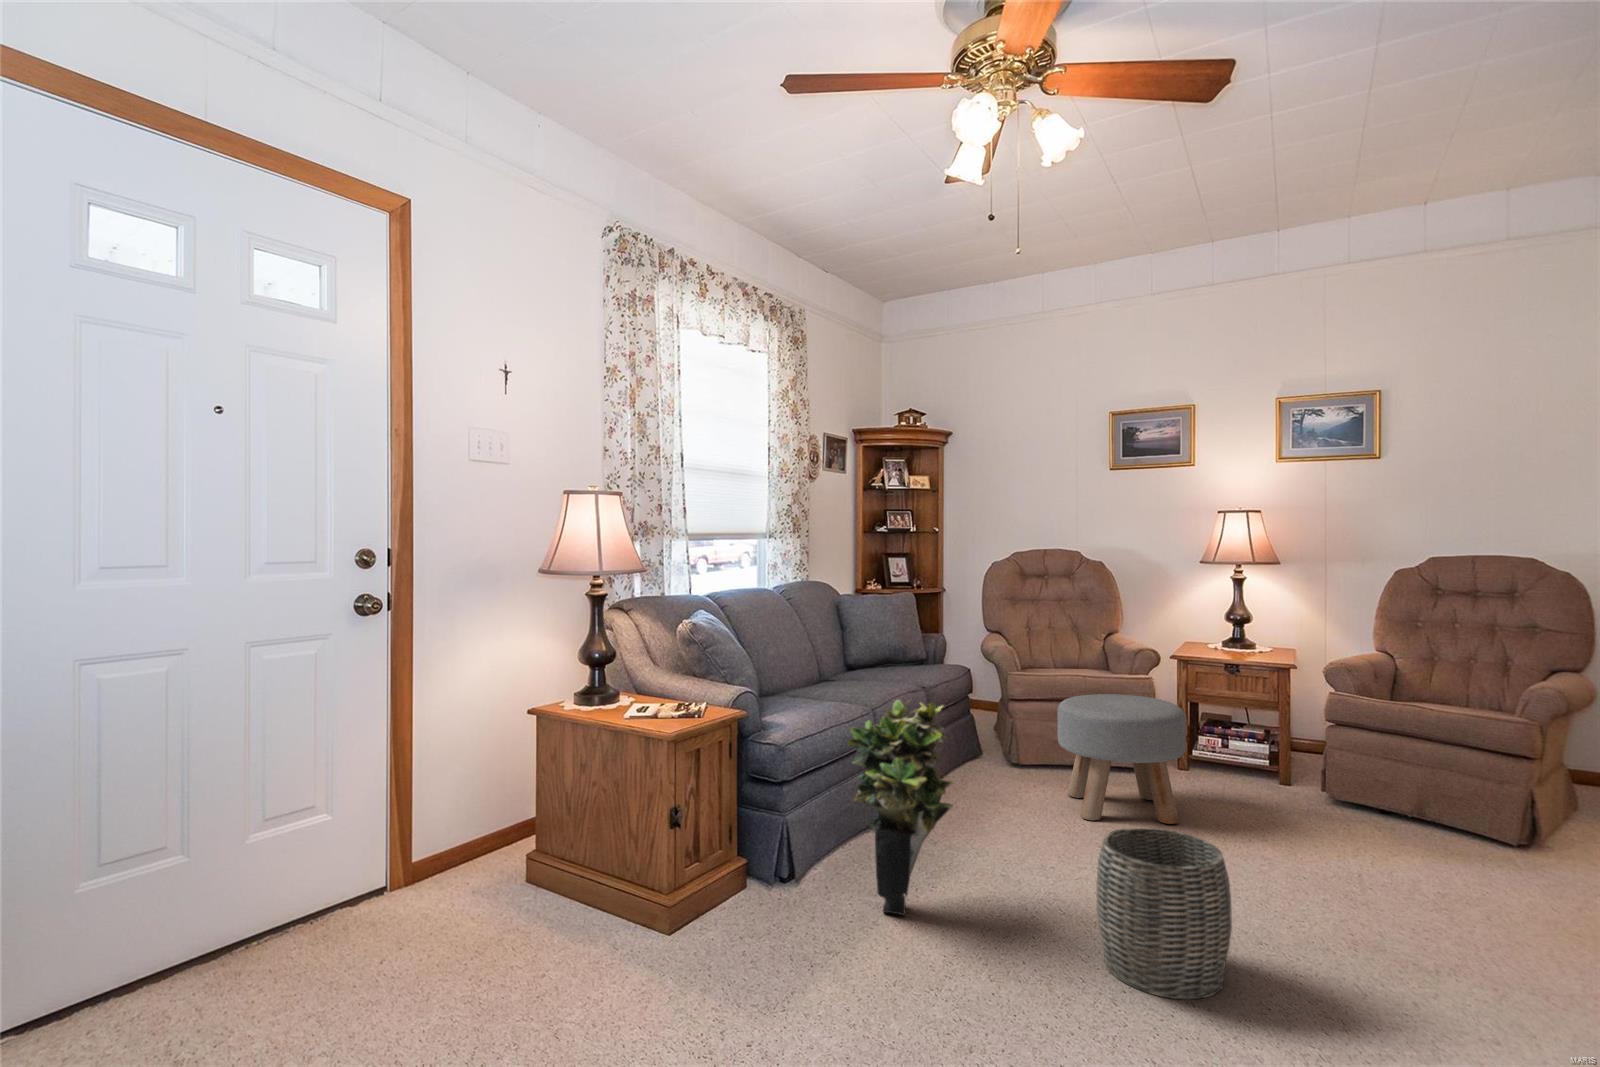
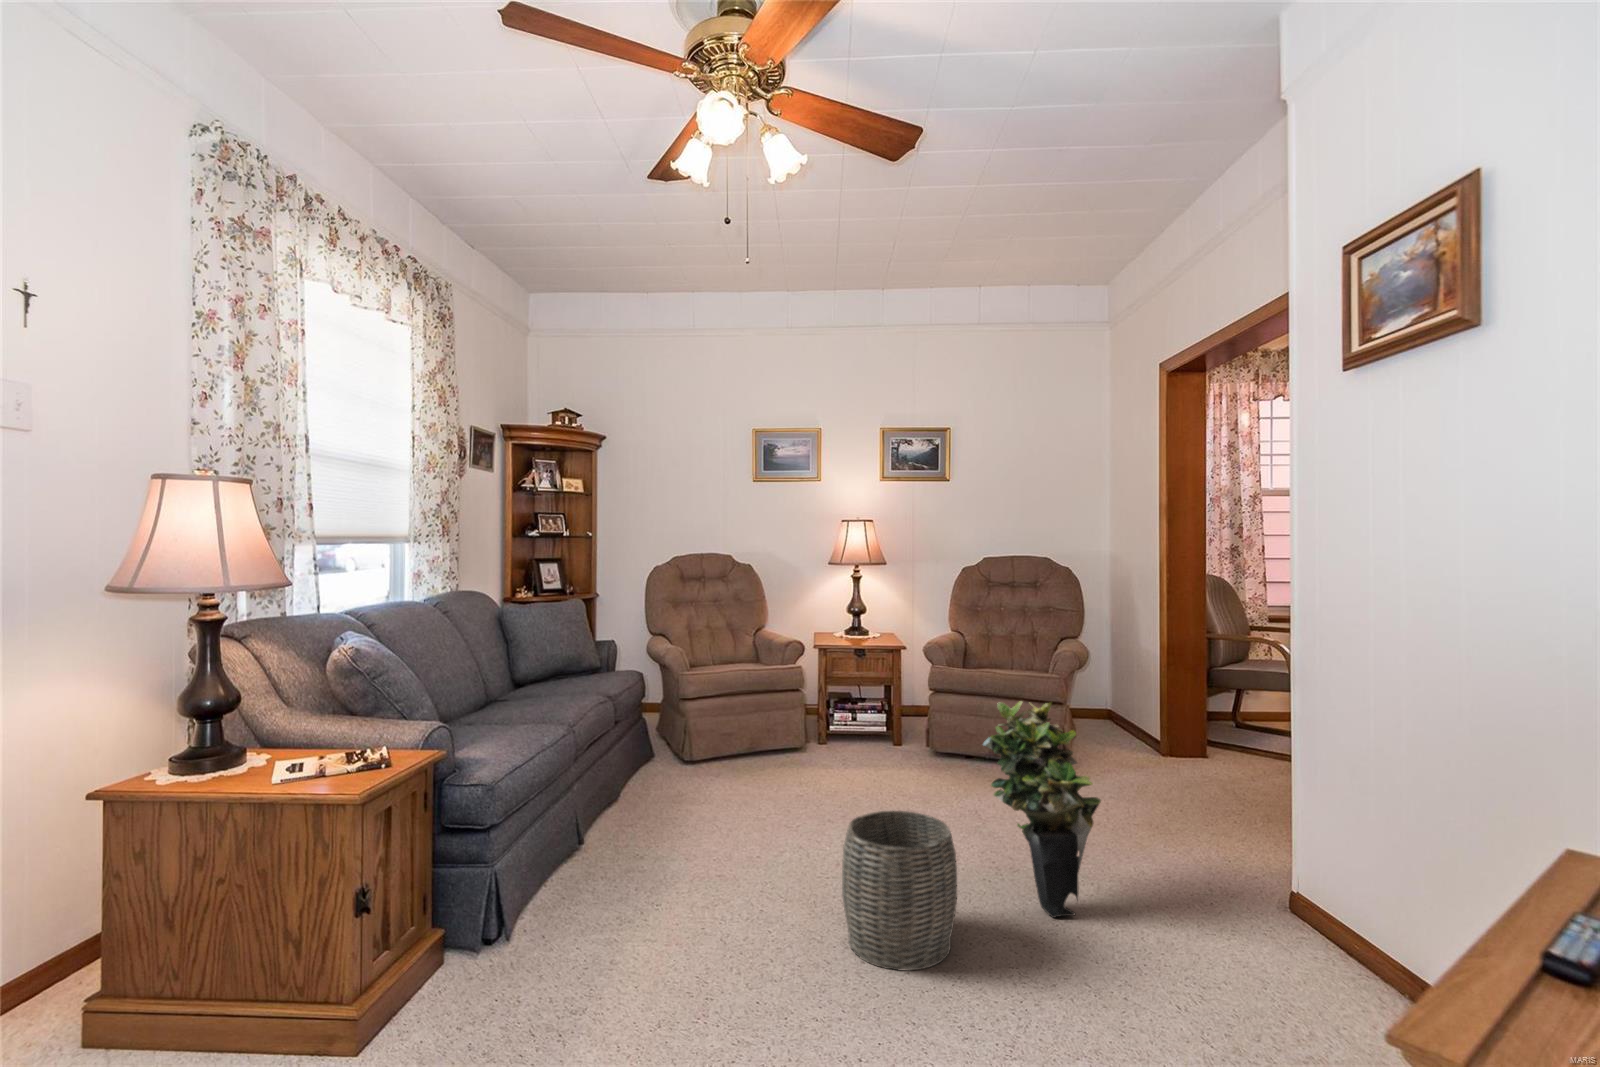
ottoman: present [1058,694,1186,824] -> none [738,685,848,807]
potted plant: present [847,700,953,915] -> present [983,701,1101,918]

